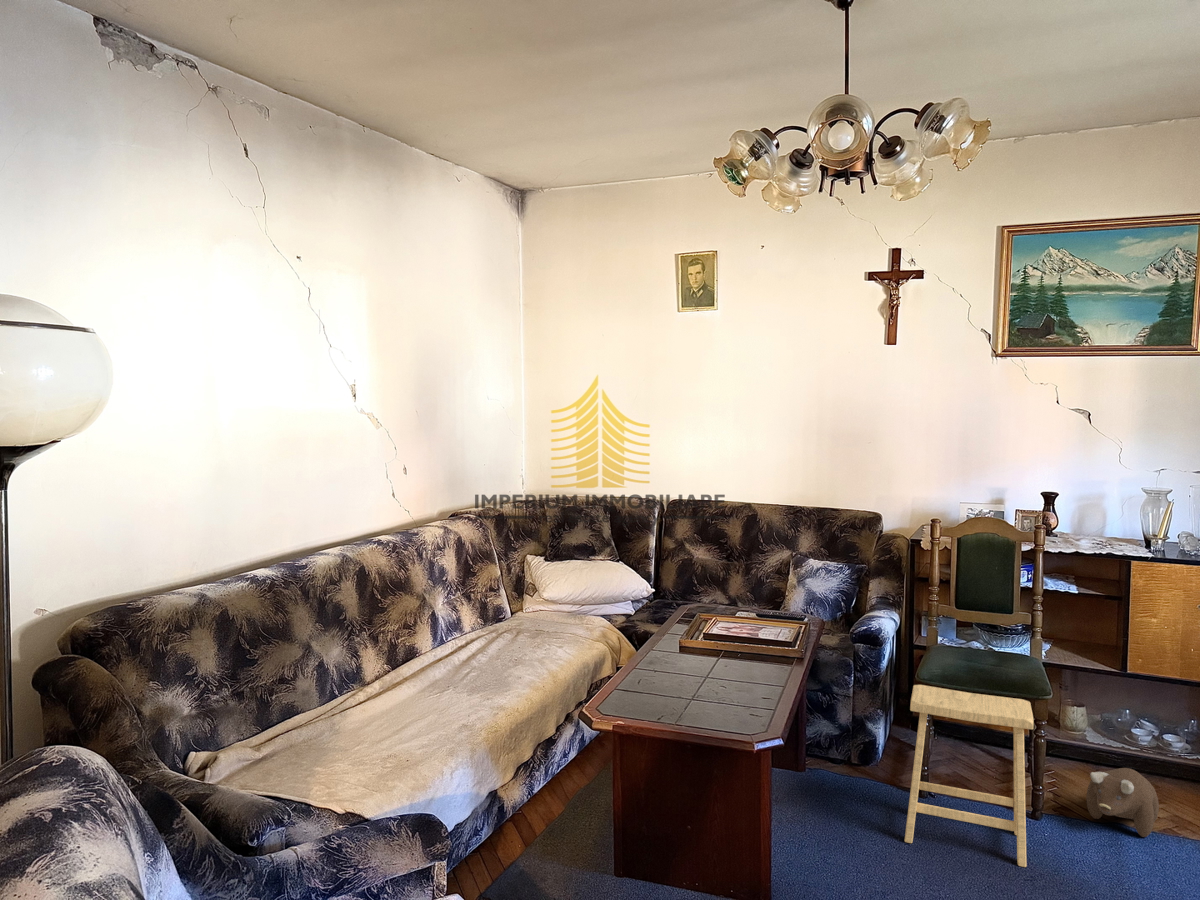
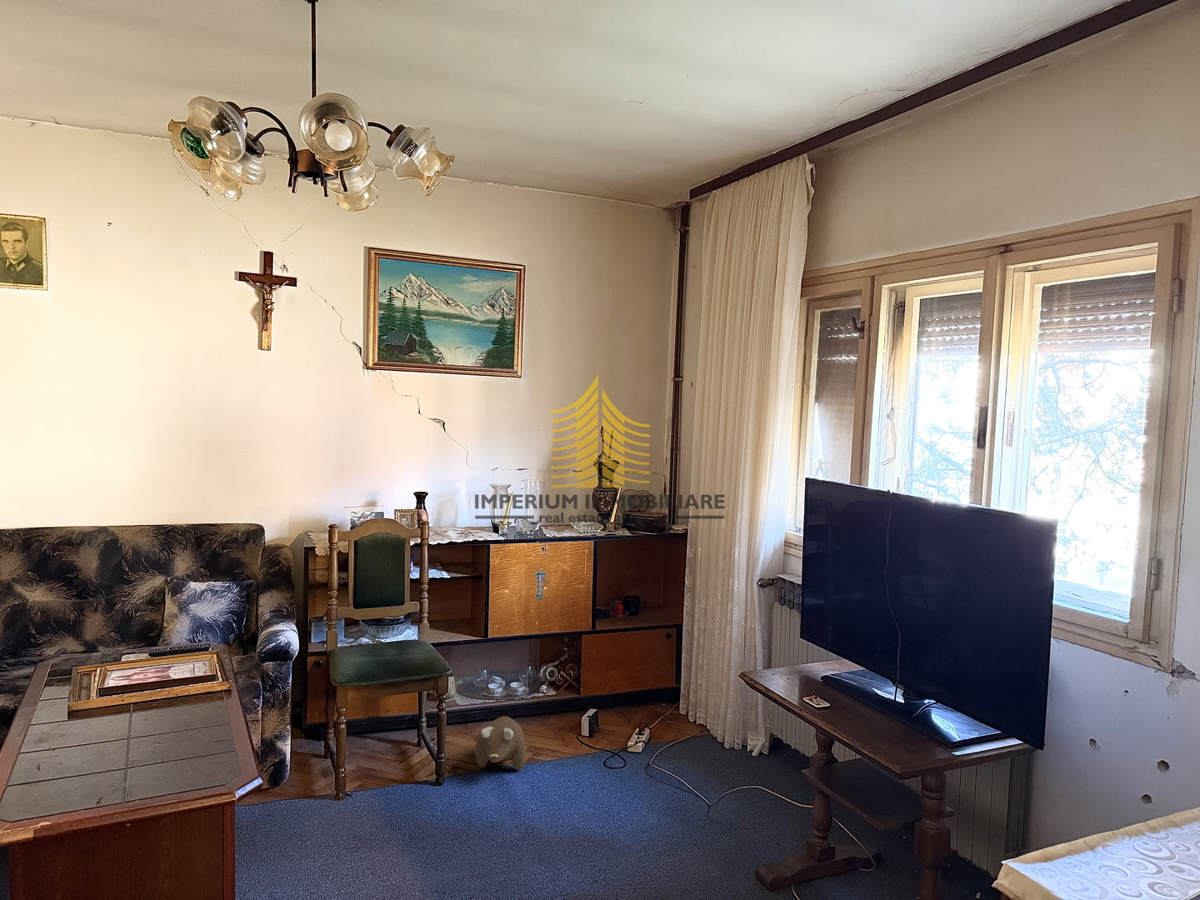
footstool: present [904,685,1034,867] -> none [331,684,450,859]

